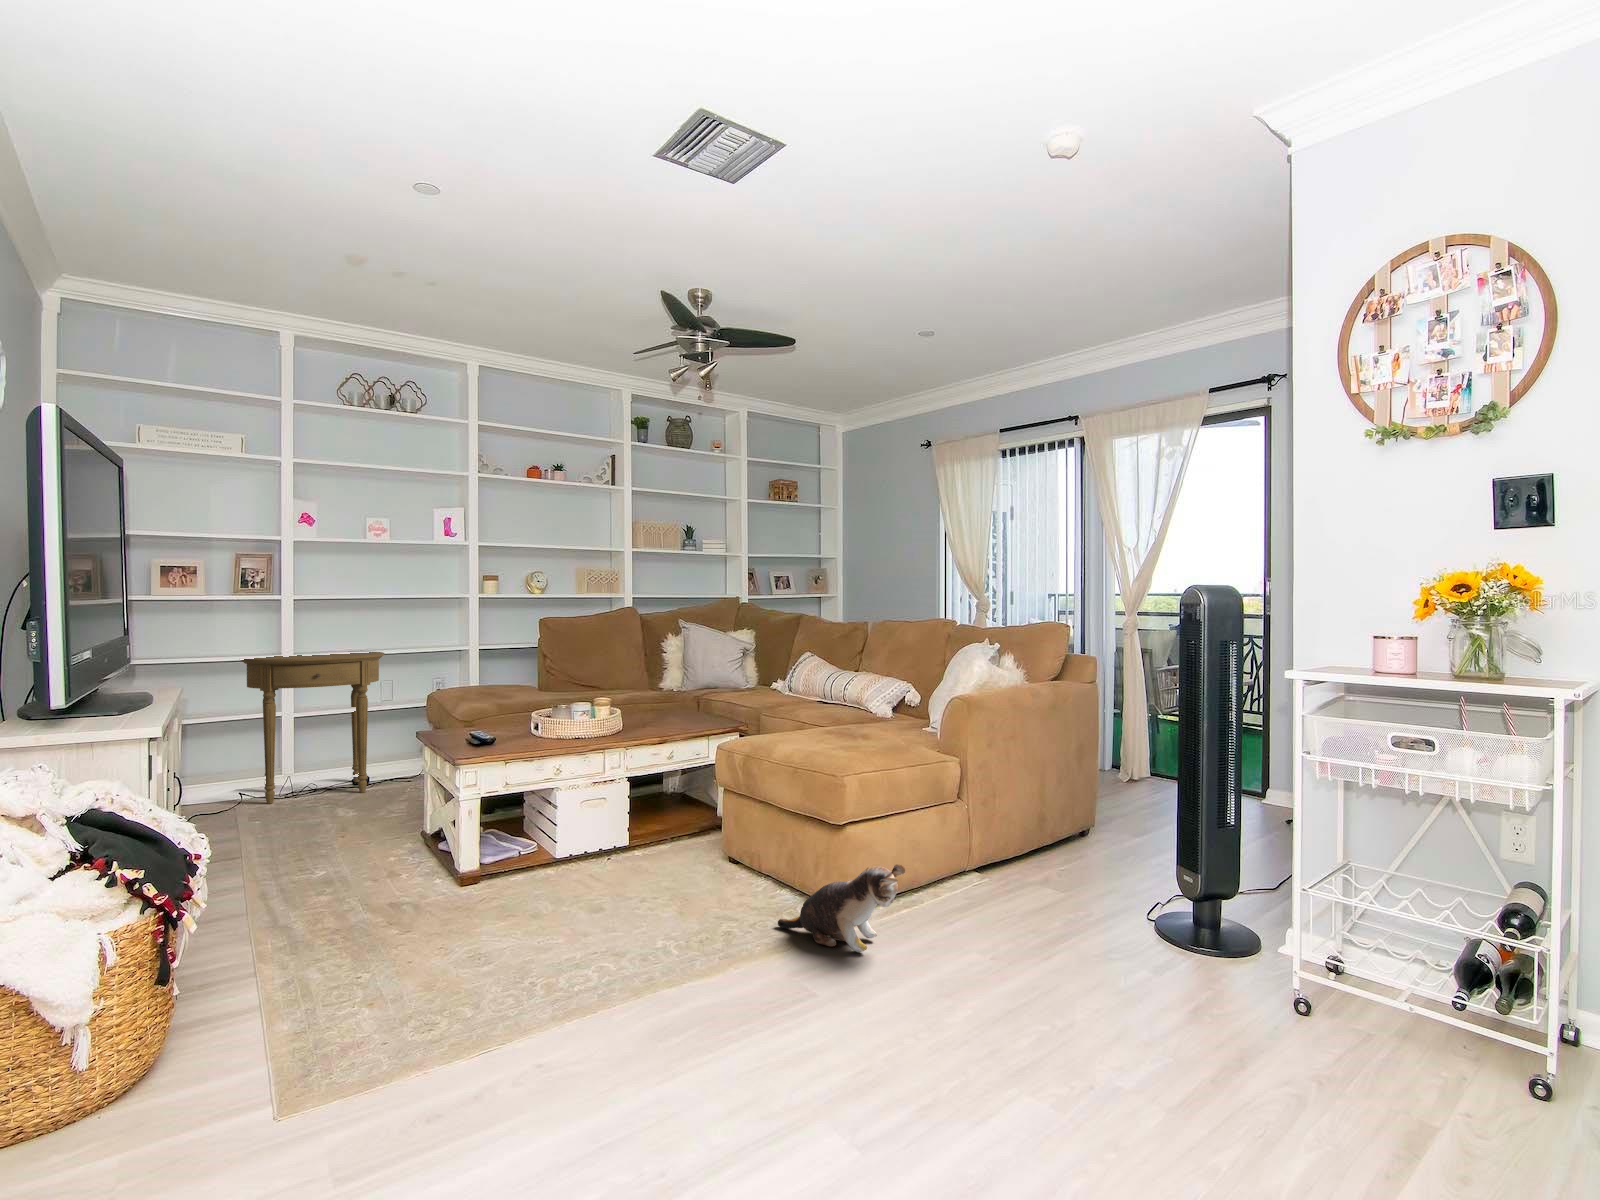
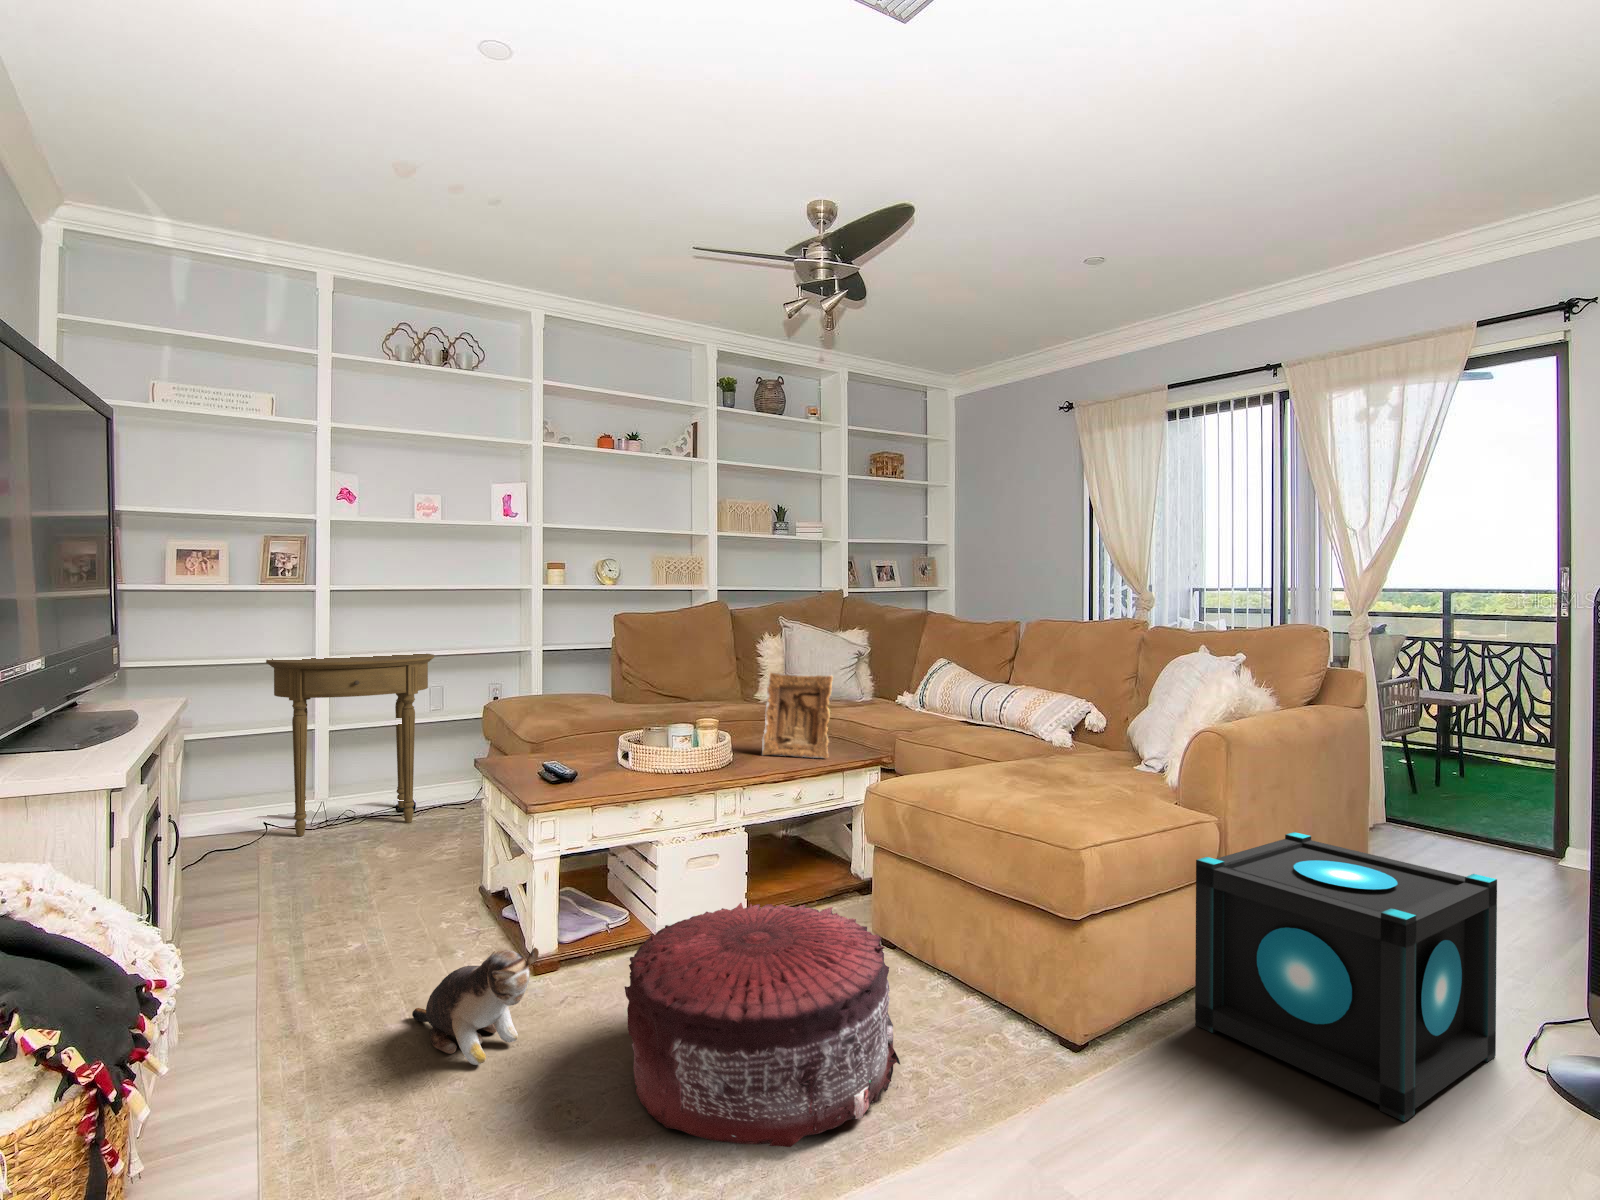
picture frame: none [647,662,704,728] -> present [762,673,833,758]
speaker: none [931,769,1123,945] -> present [1195,832,1497,1122]
pouf: none [519,823,713,968] -> present [625,903,900,1147]
plush toy: present [778,864,905,952] -> present [412,948,539,1065]

